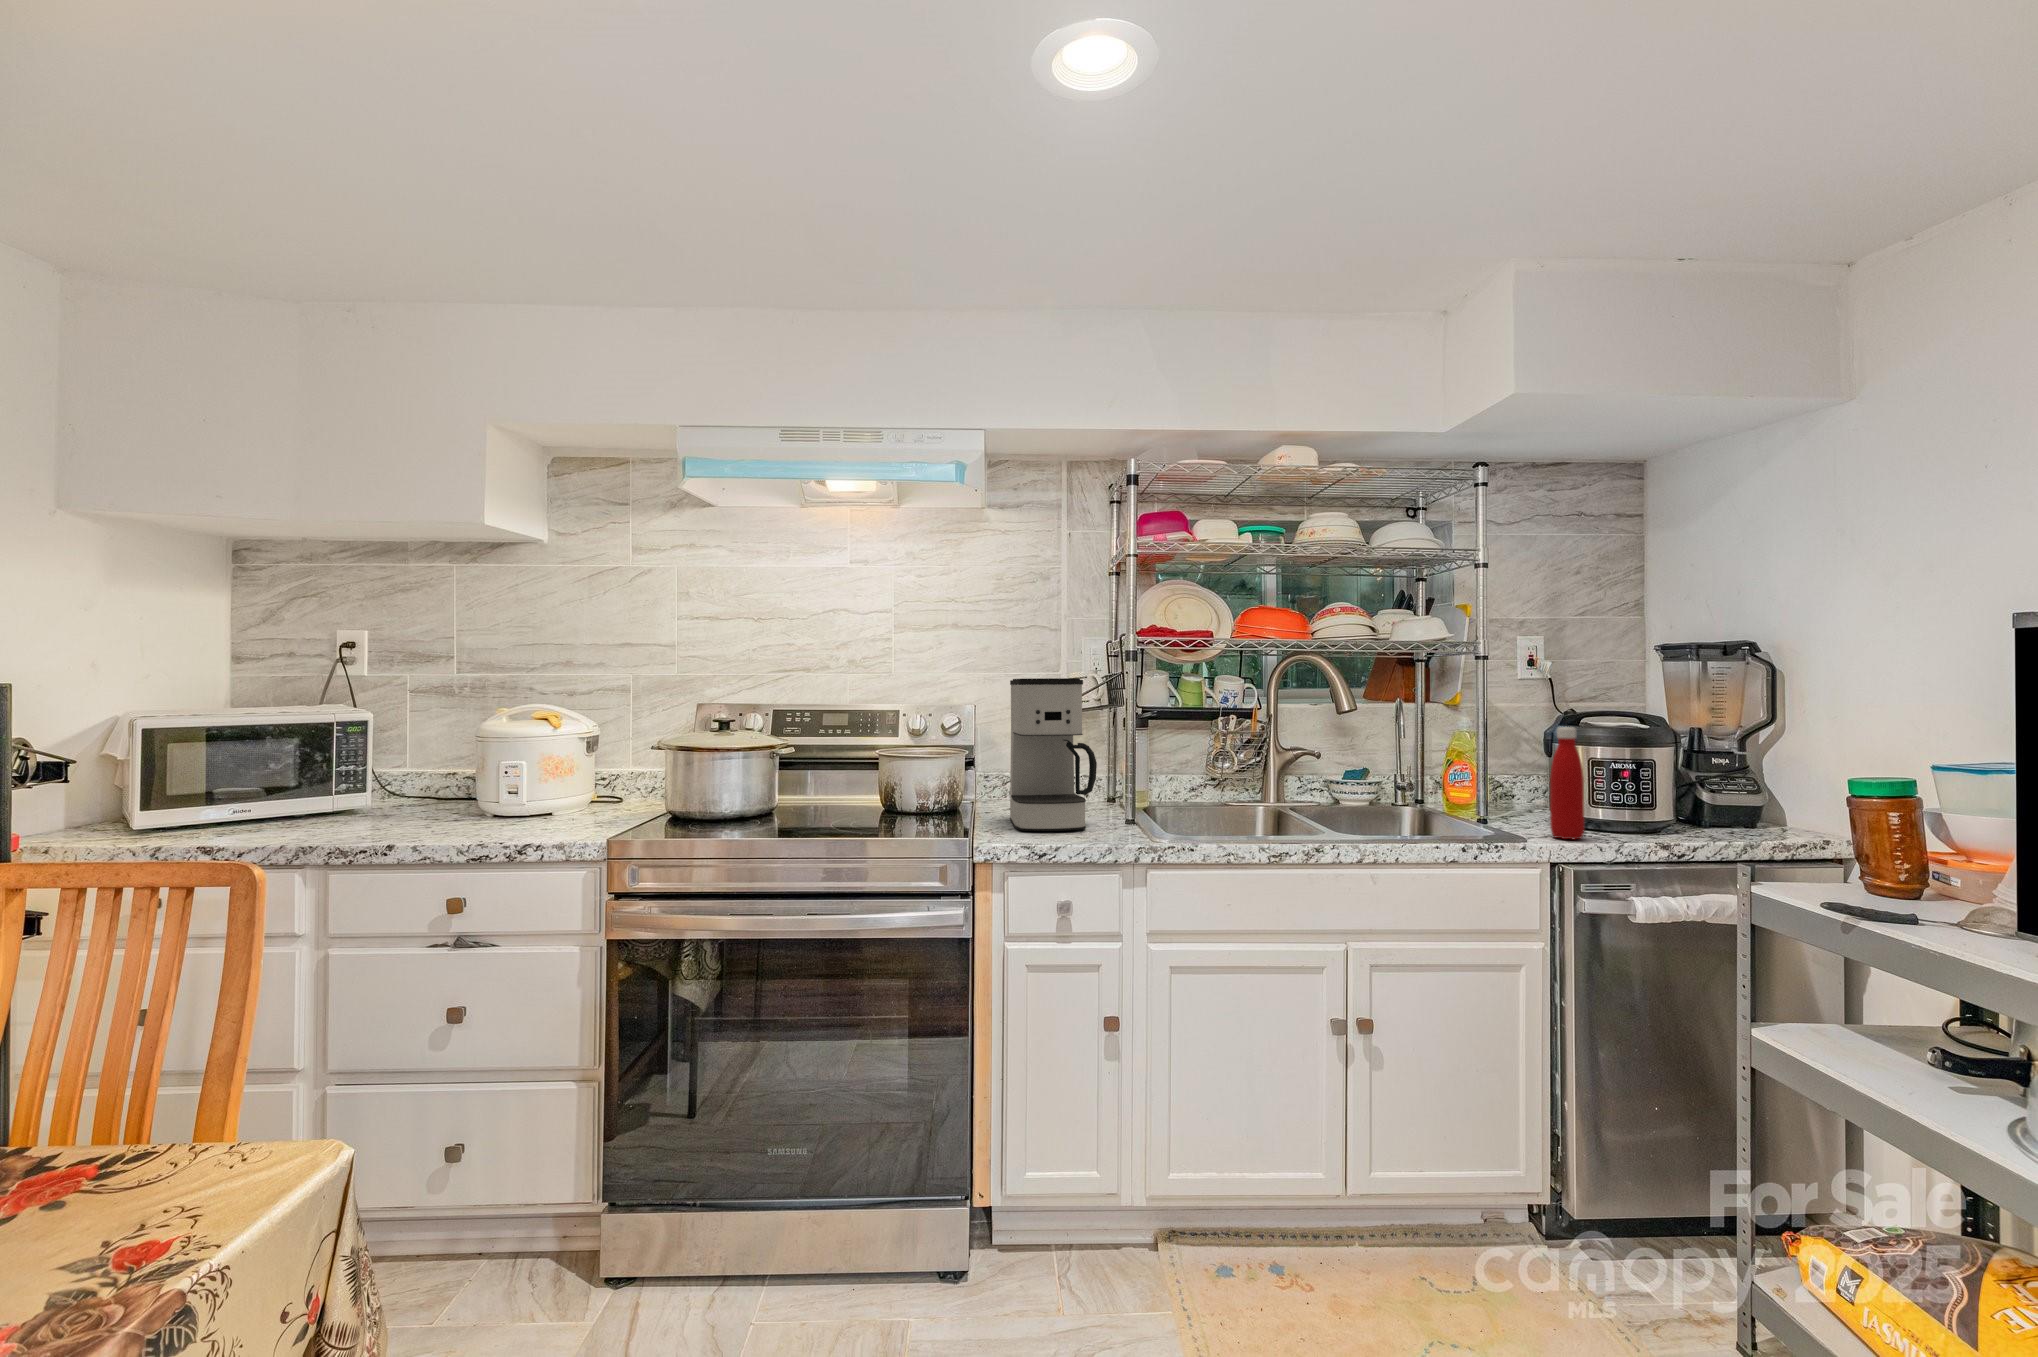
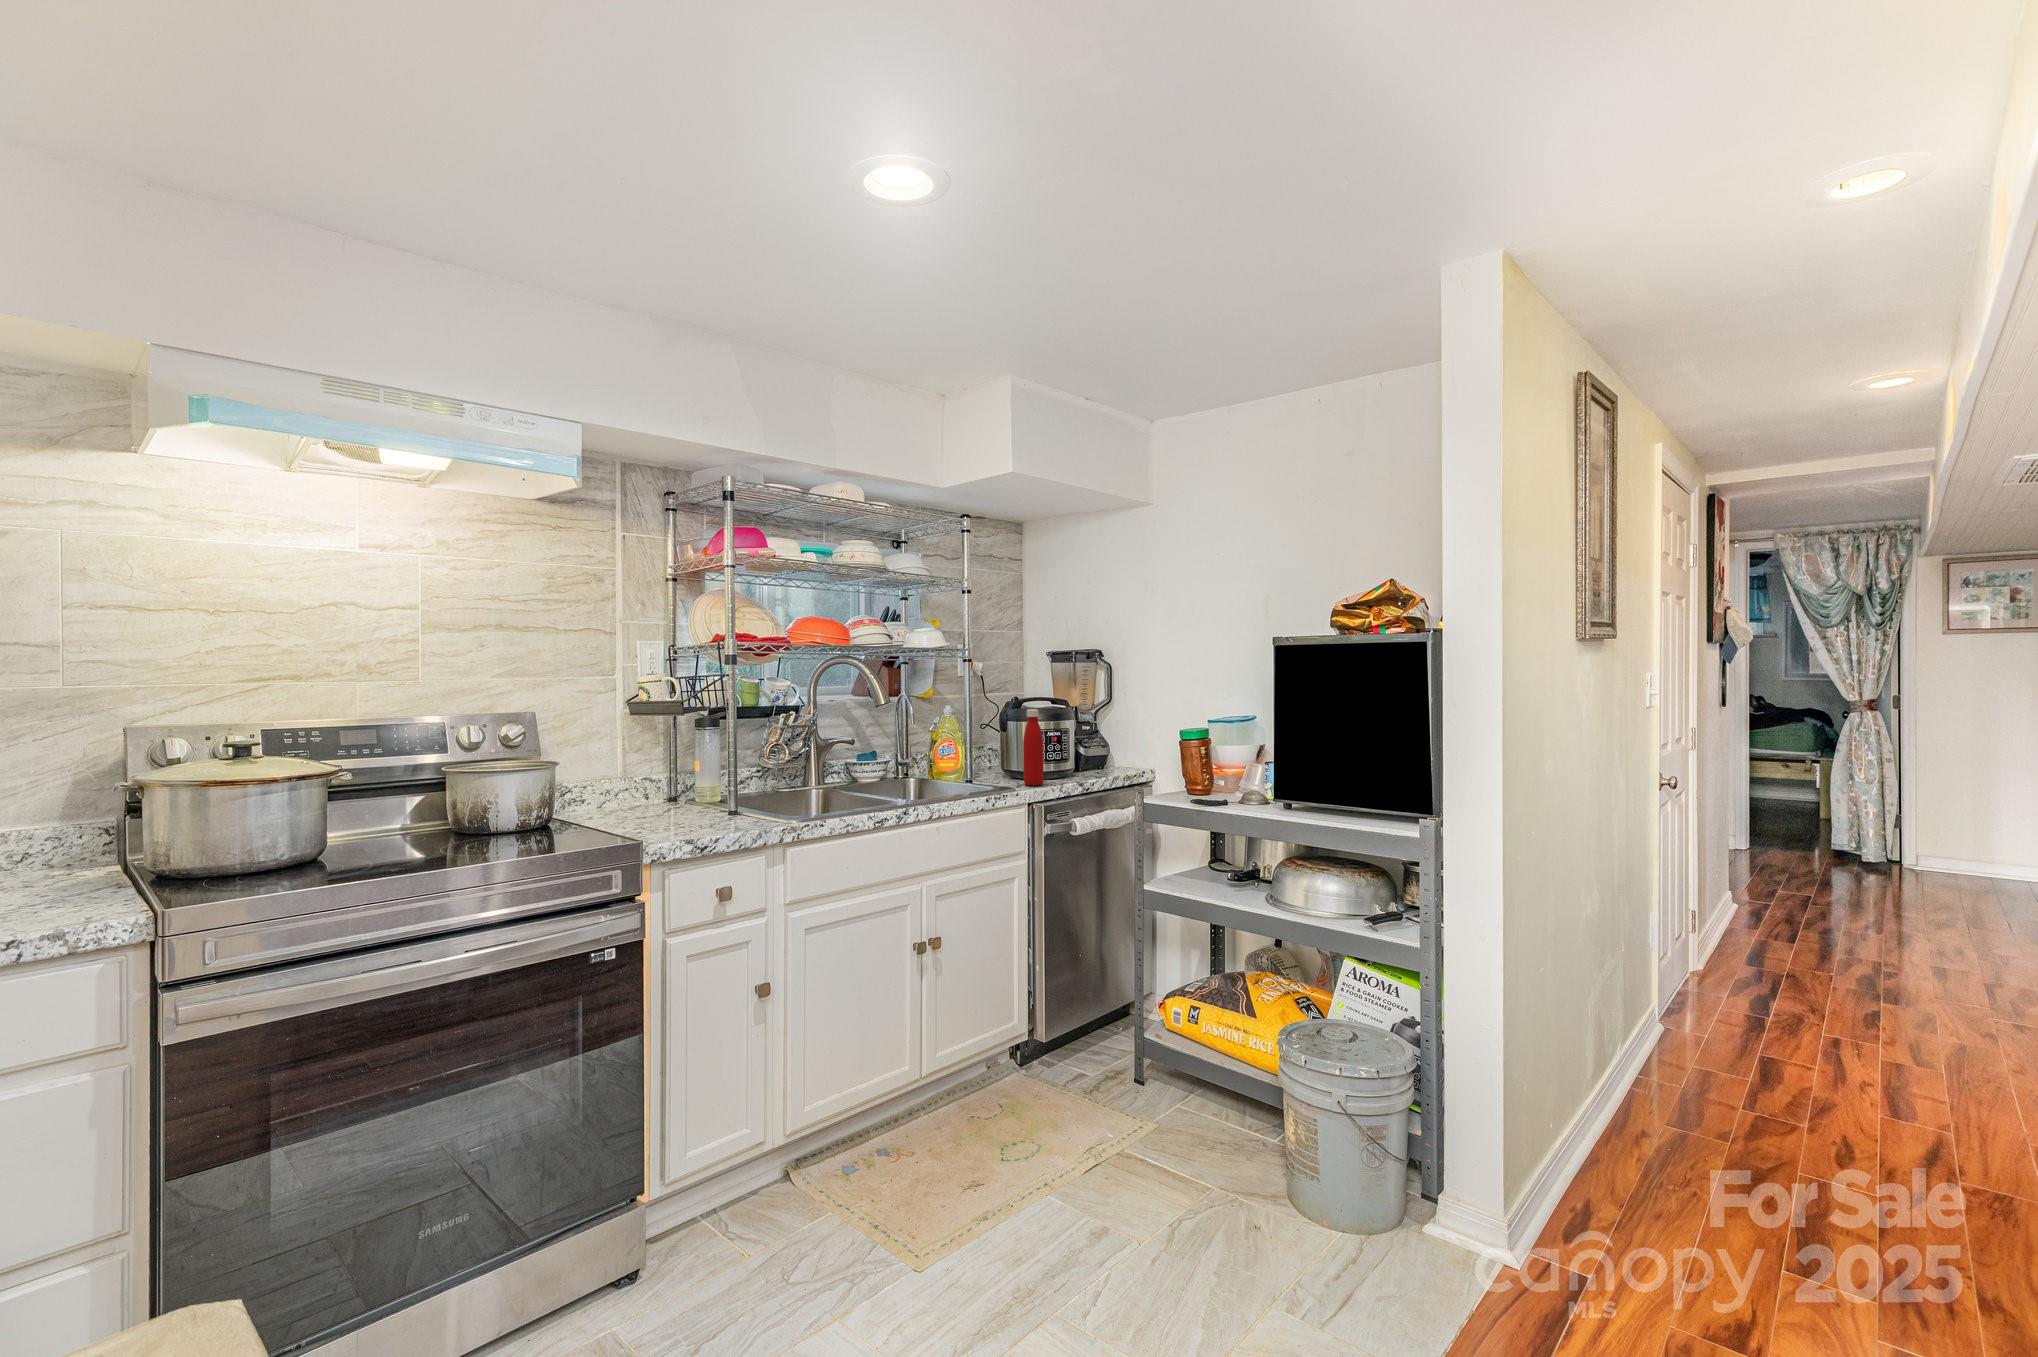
coffee maker: present [1010,678,1097,831] -> none [612,681,711,831]

